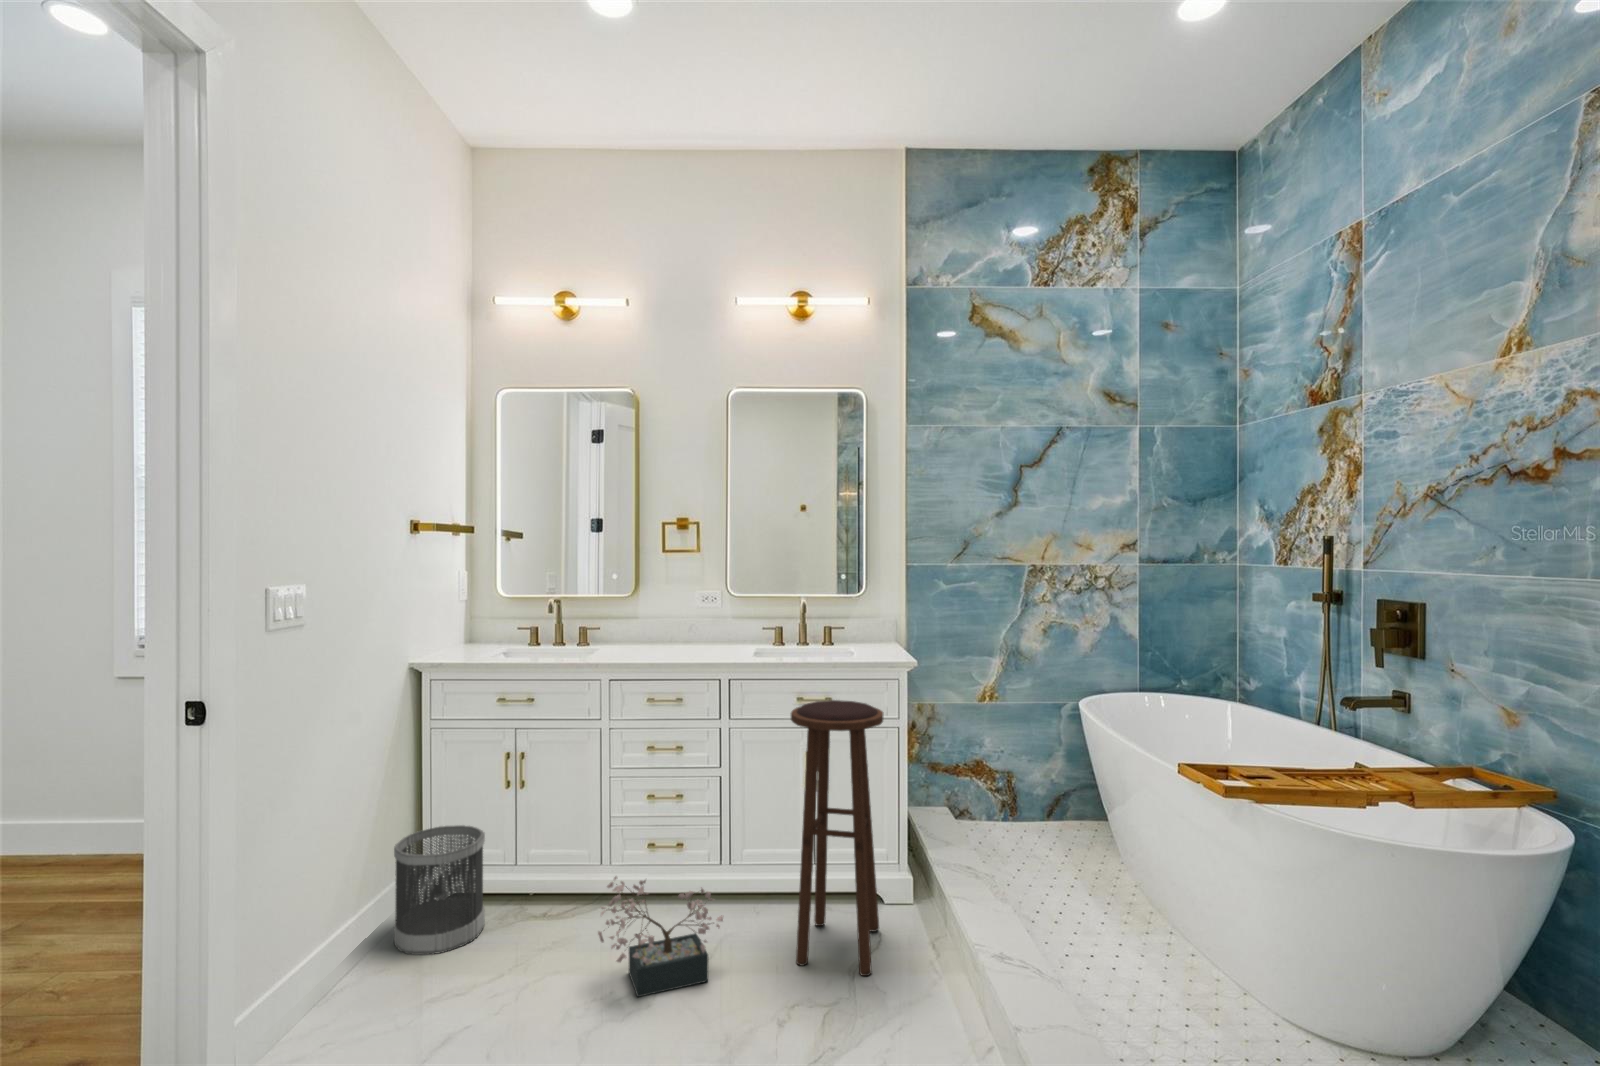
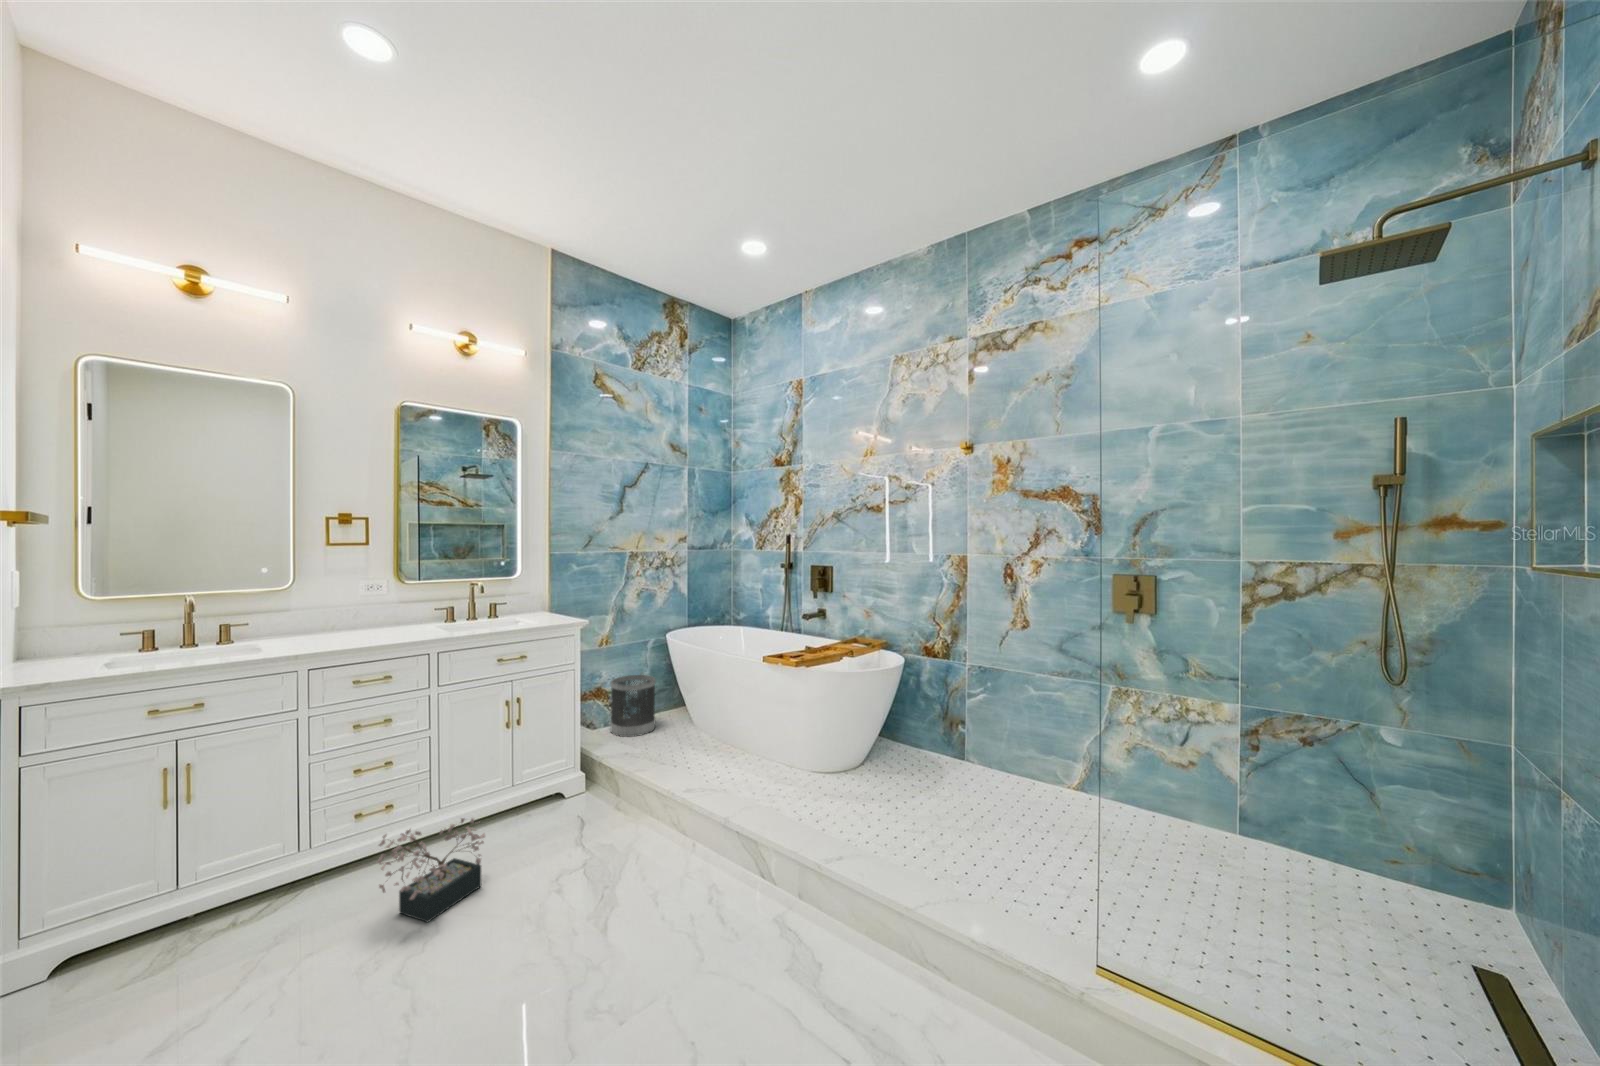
stool: present [791,700,883,976] -> none [525,651,597,849]
wastebasket: present [394,825,485,955] -> present [610,675,656,737]

